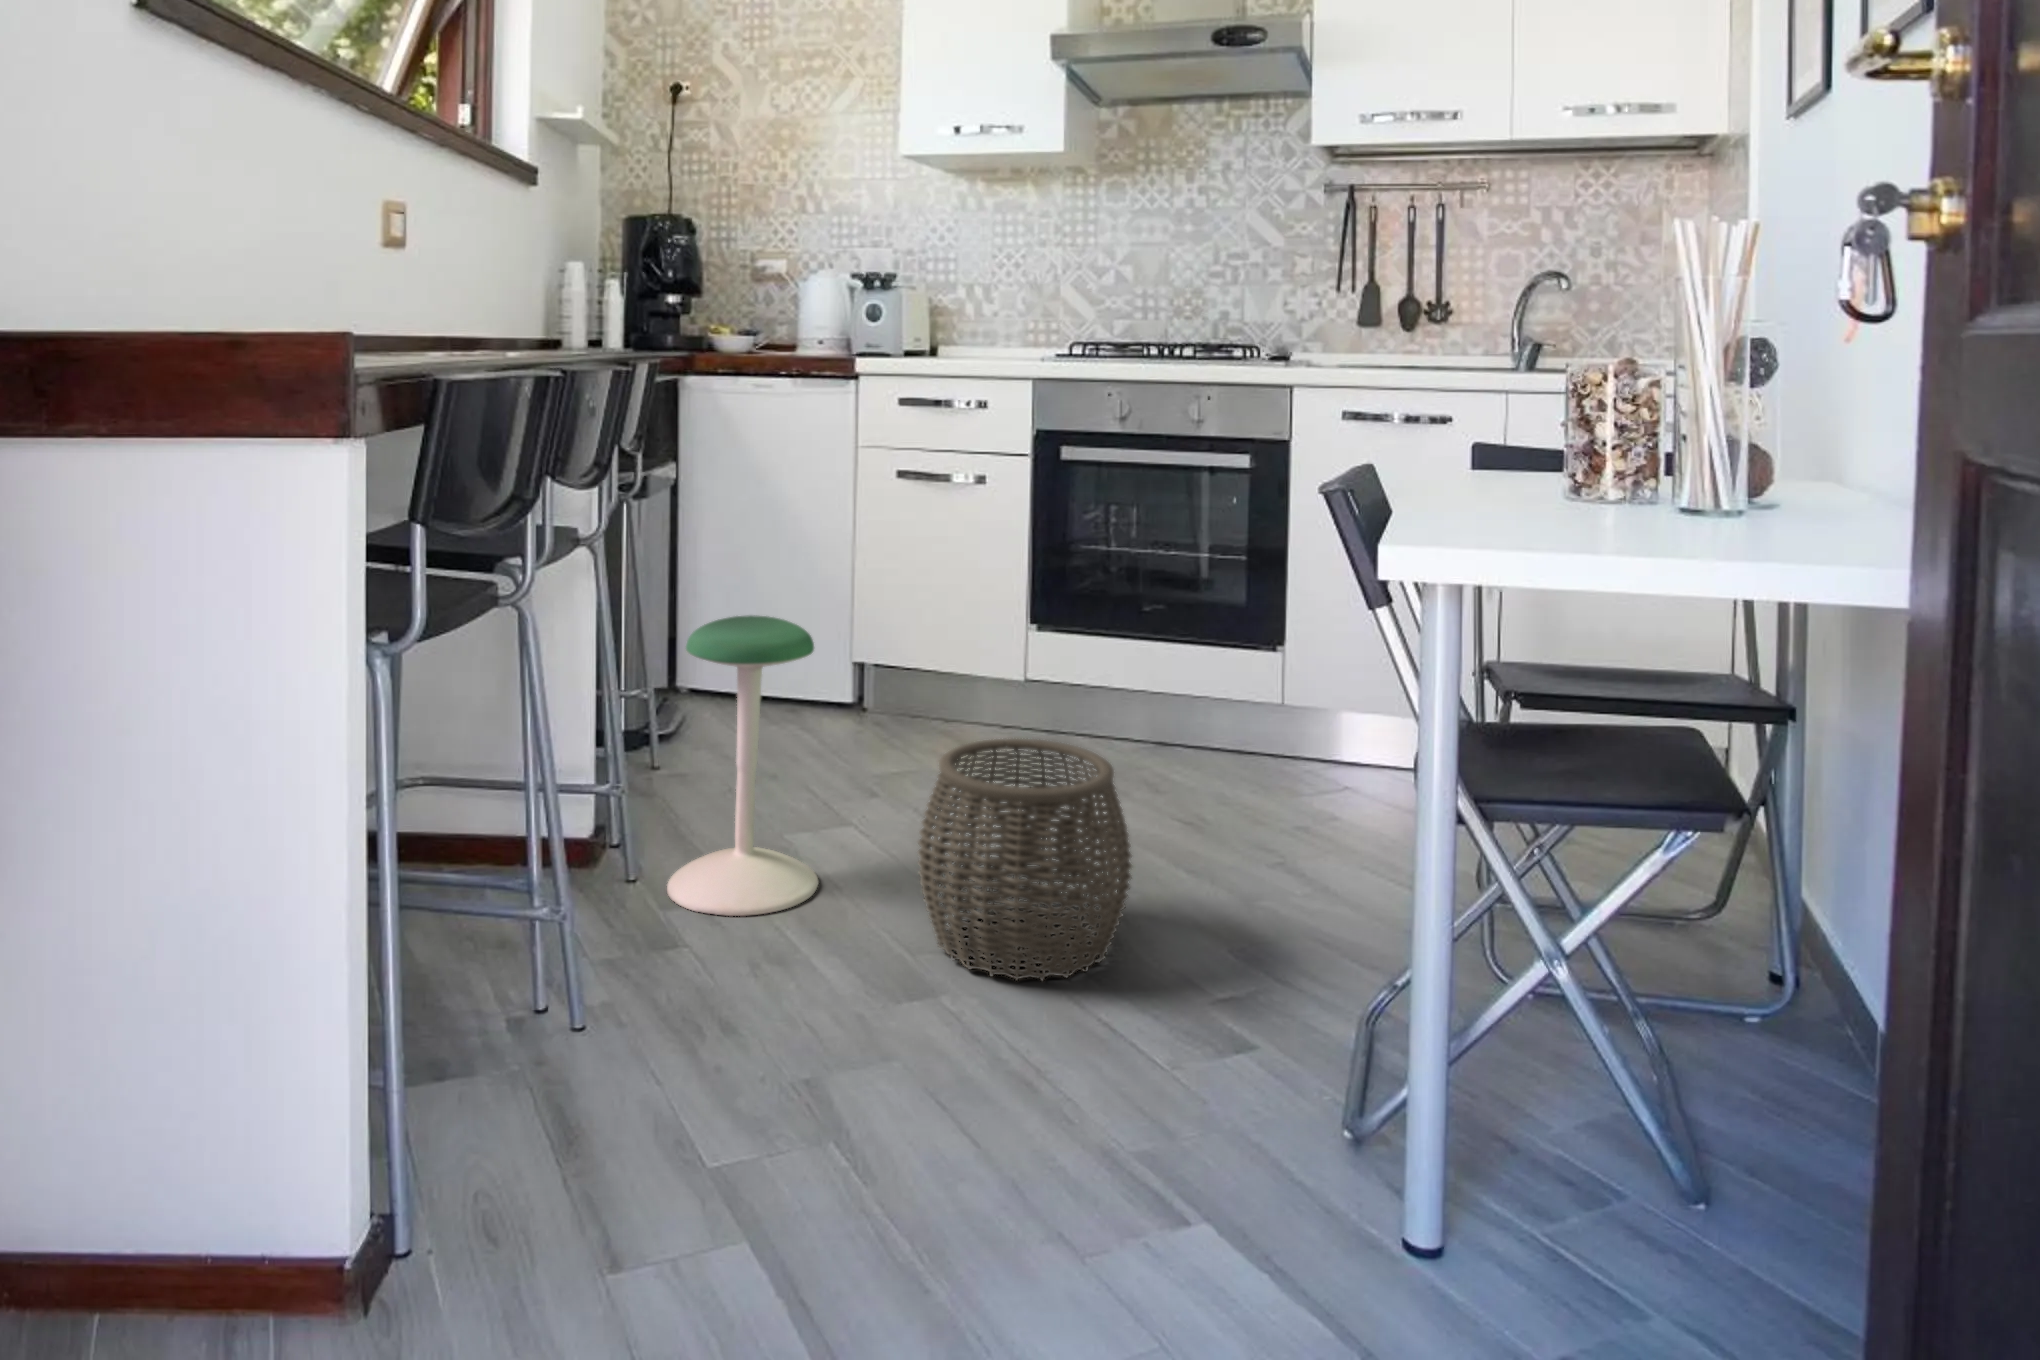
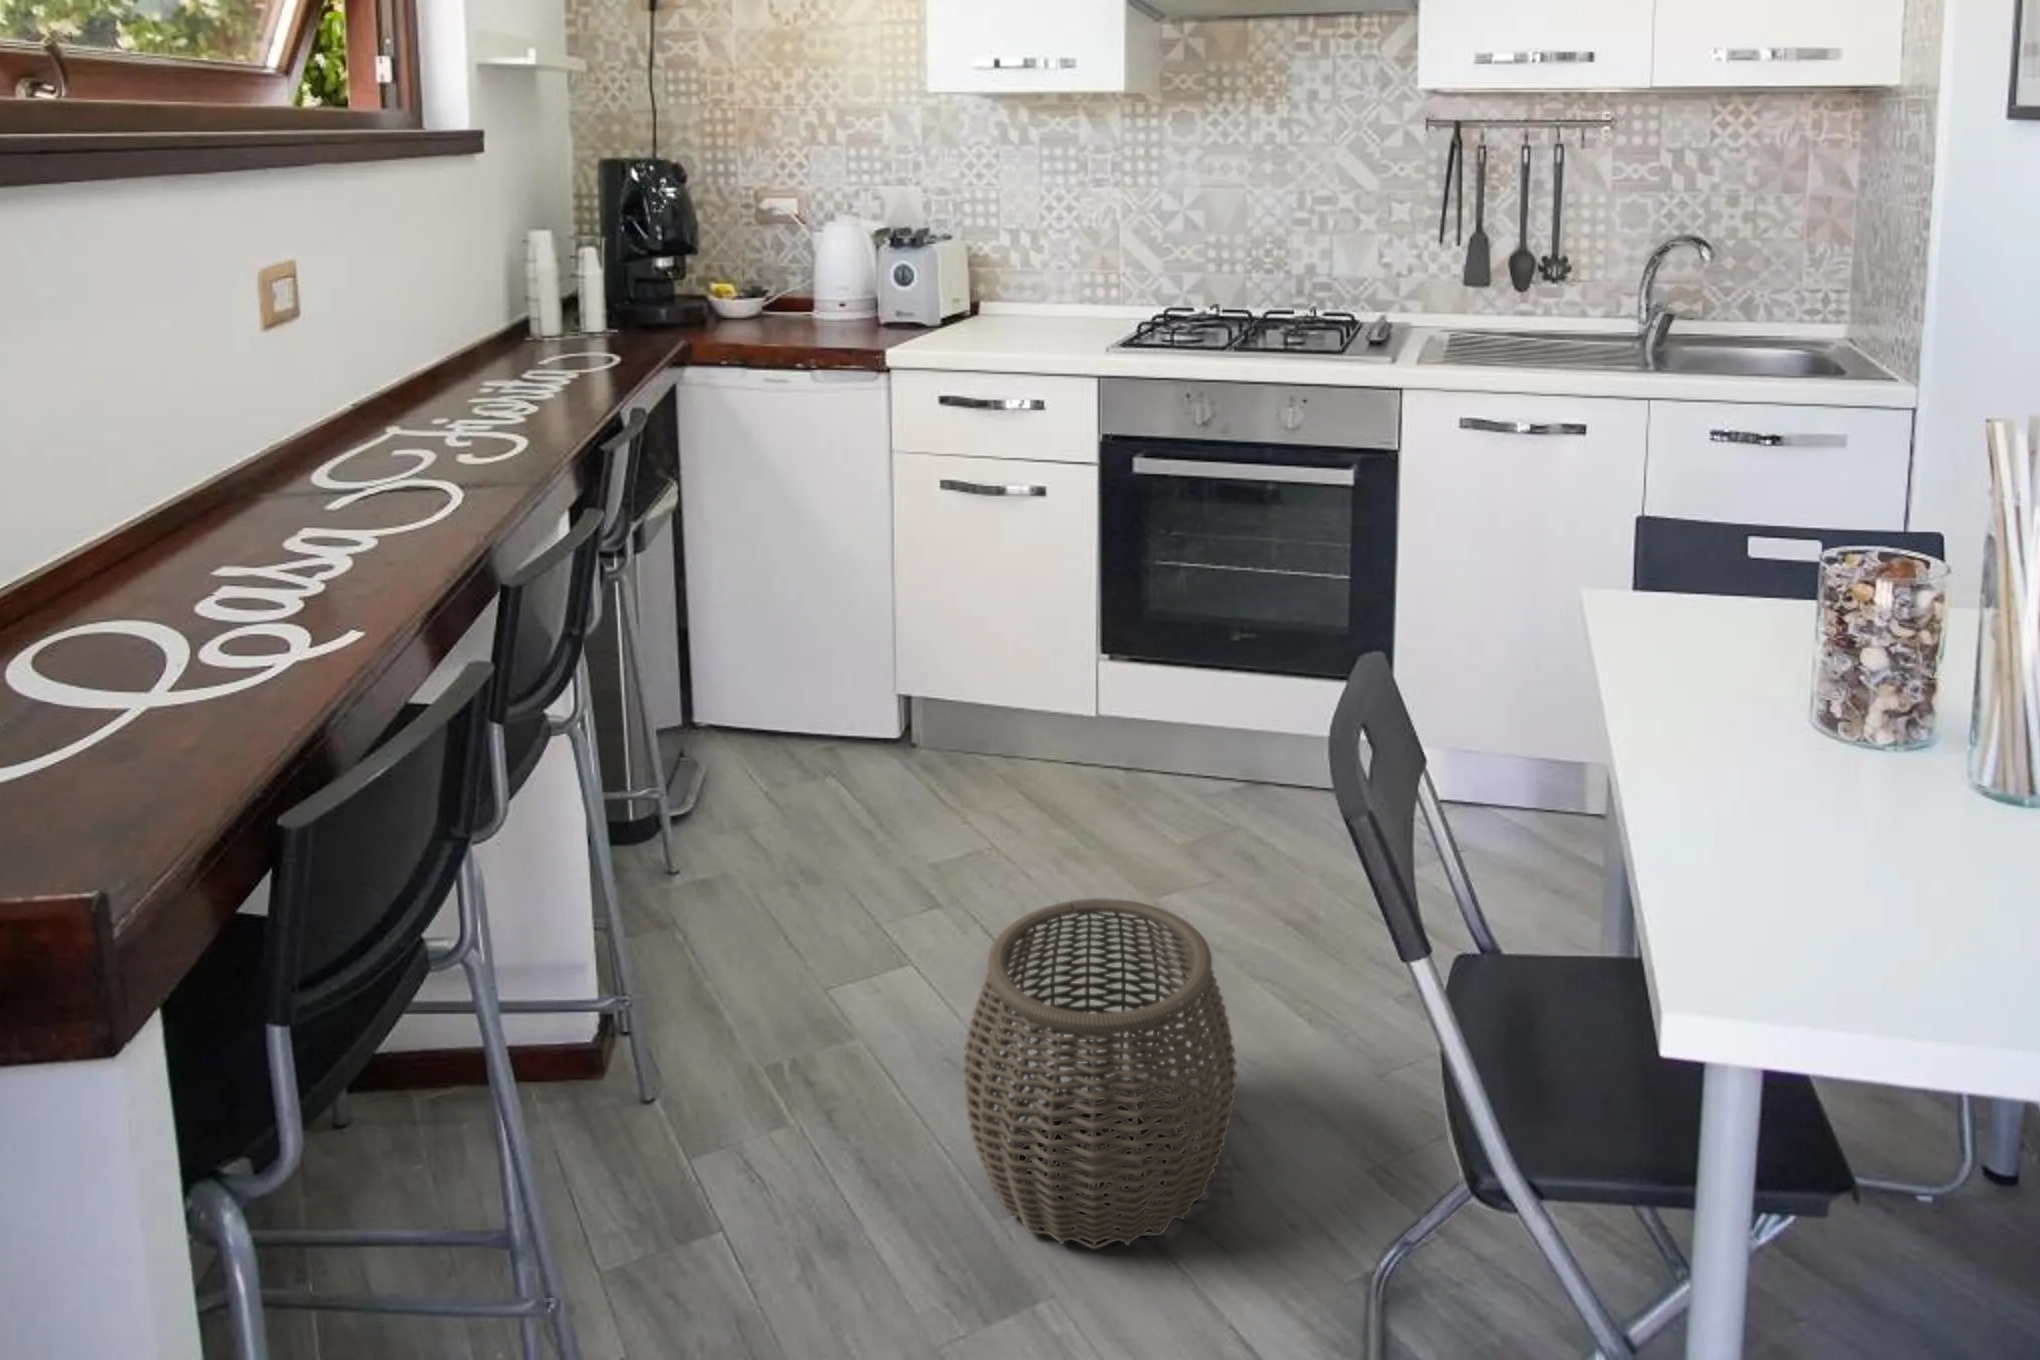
stool: present [667,615,818,916] -> none [643,746,842,1151]

